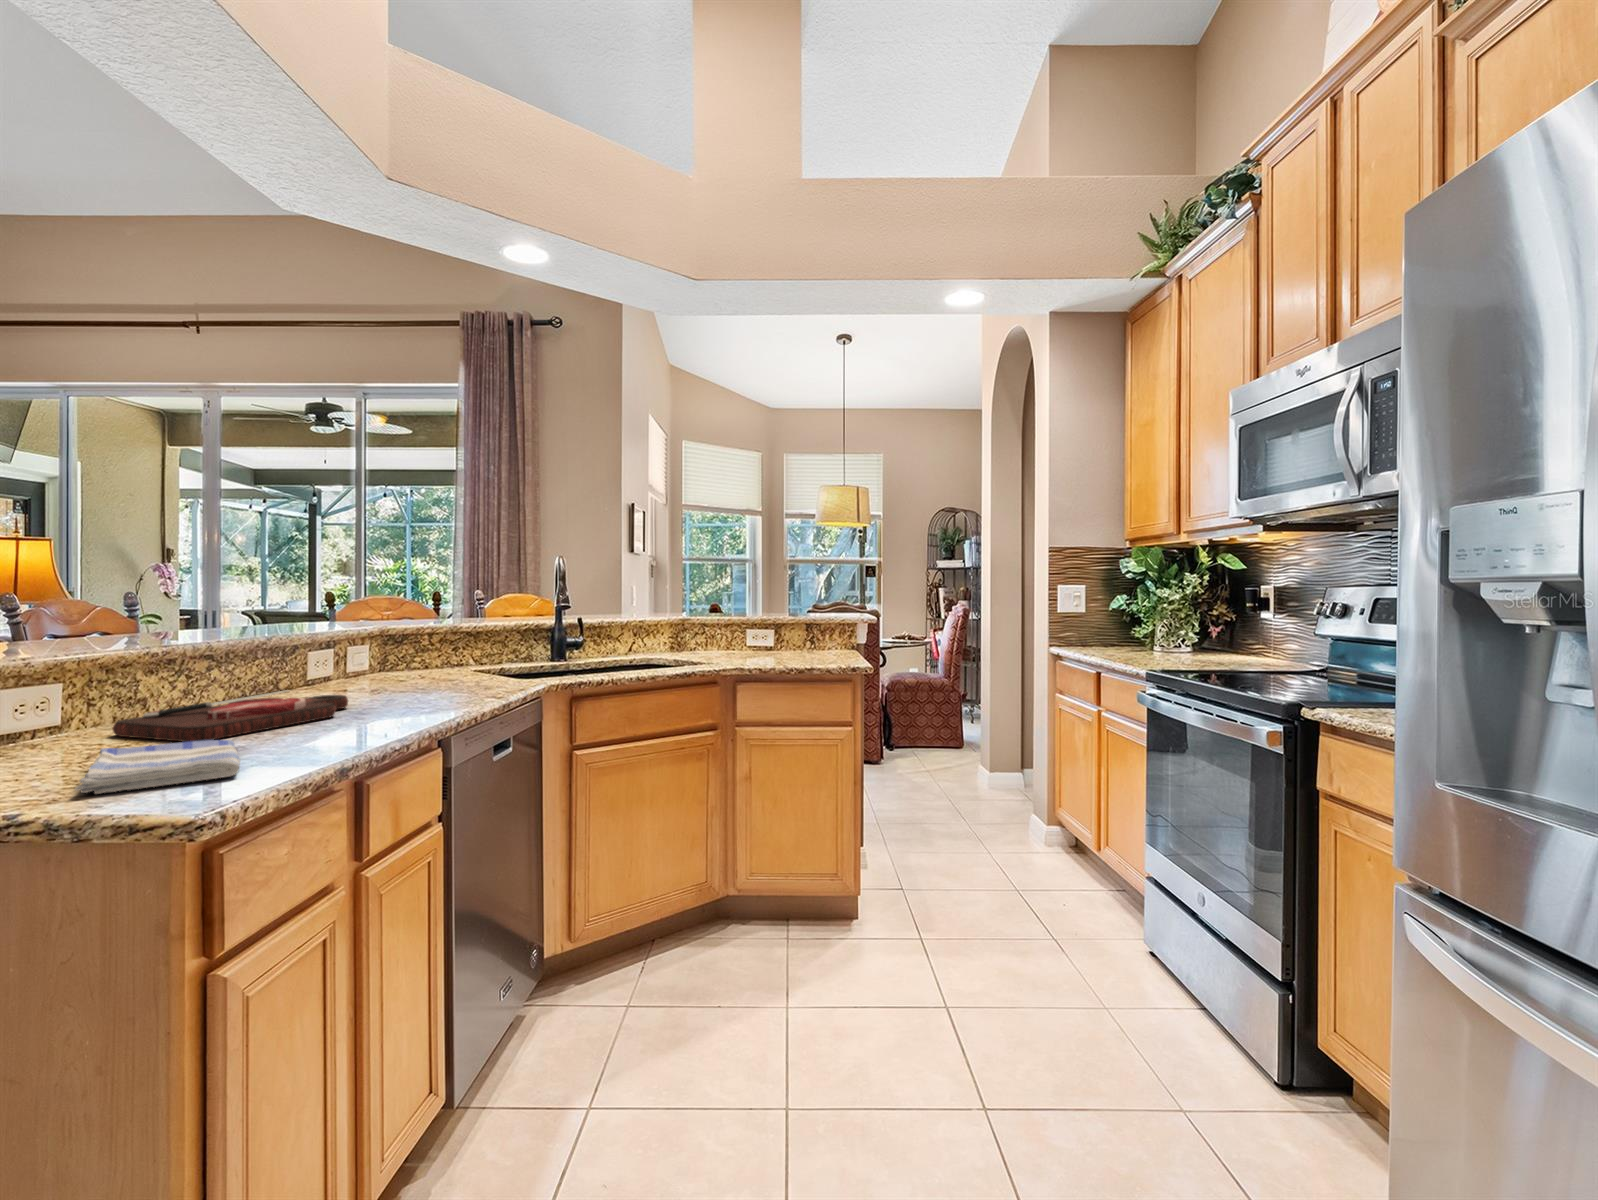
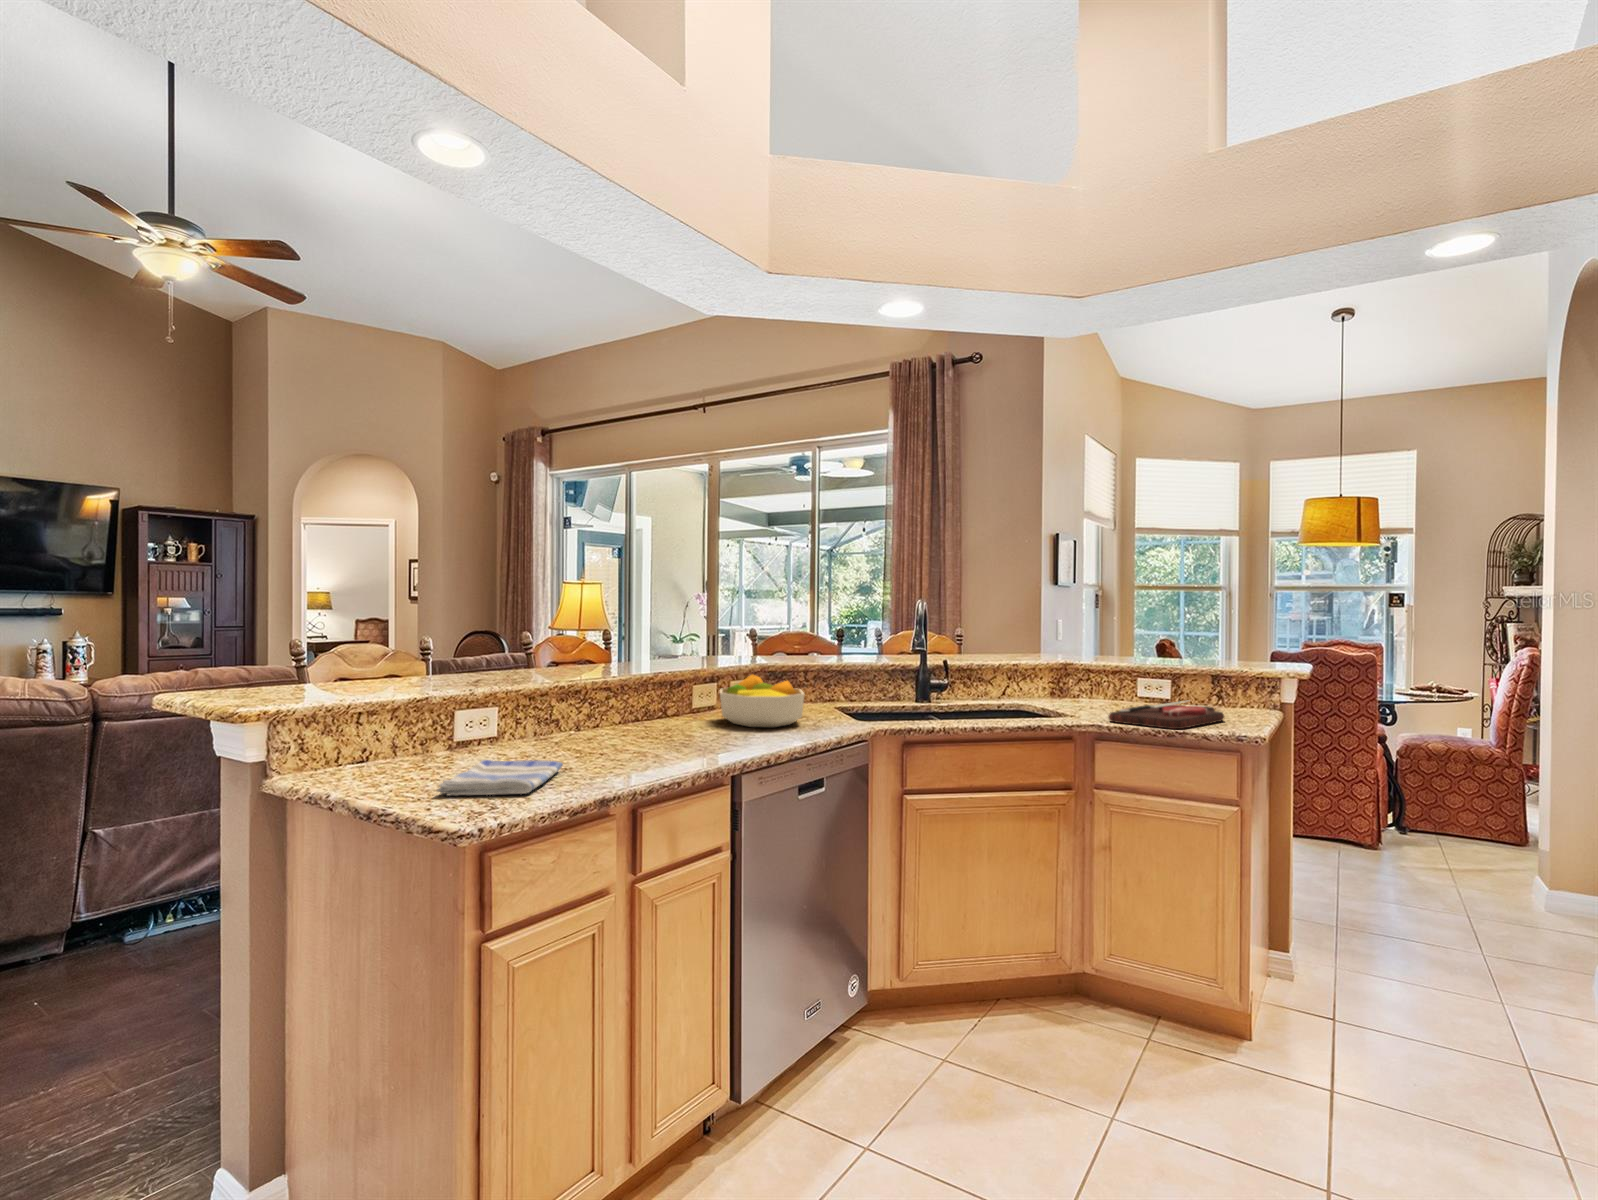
fruit bowl: none [353,635,471,692] -> present [720,675,805,727]
cutting board: present [113,690,348,742] -> present [1108,701,1224,729]

